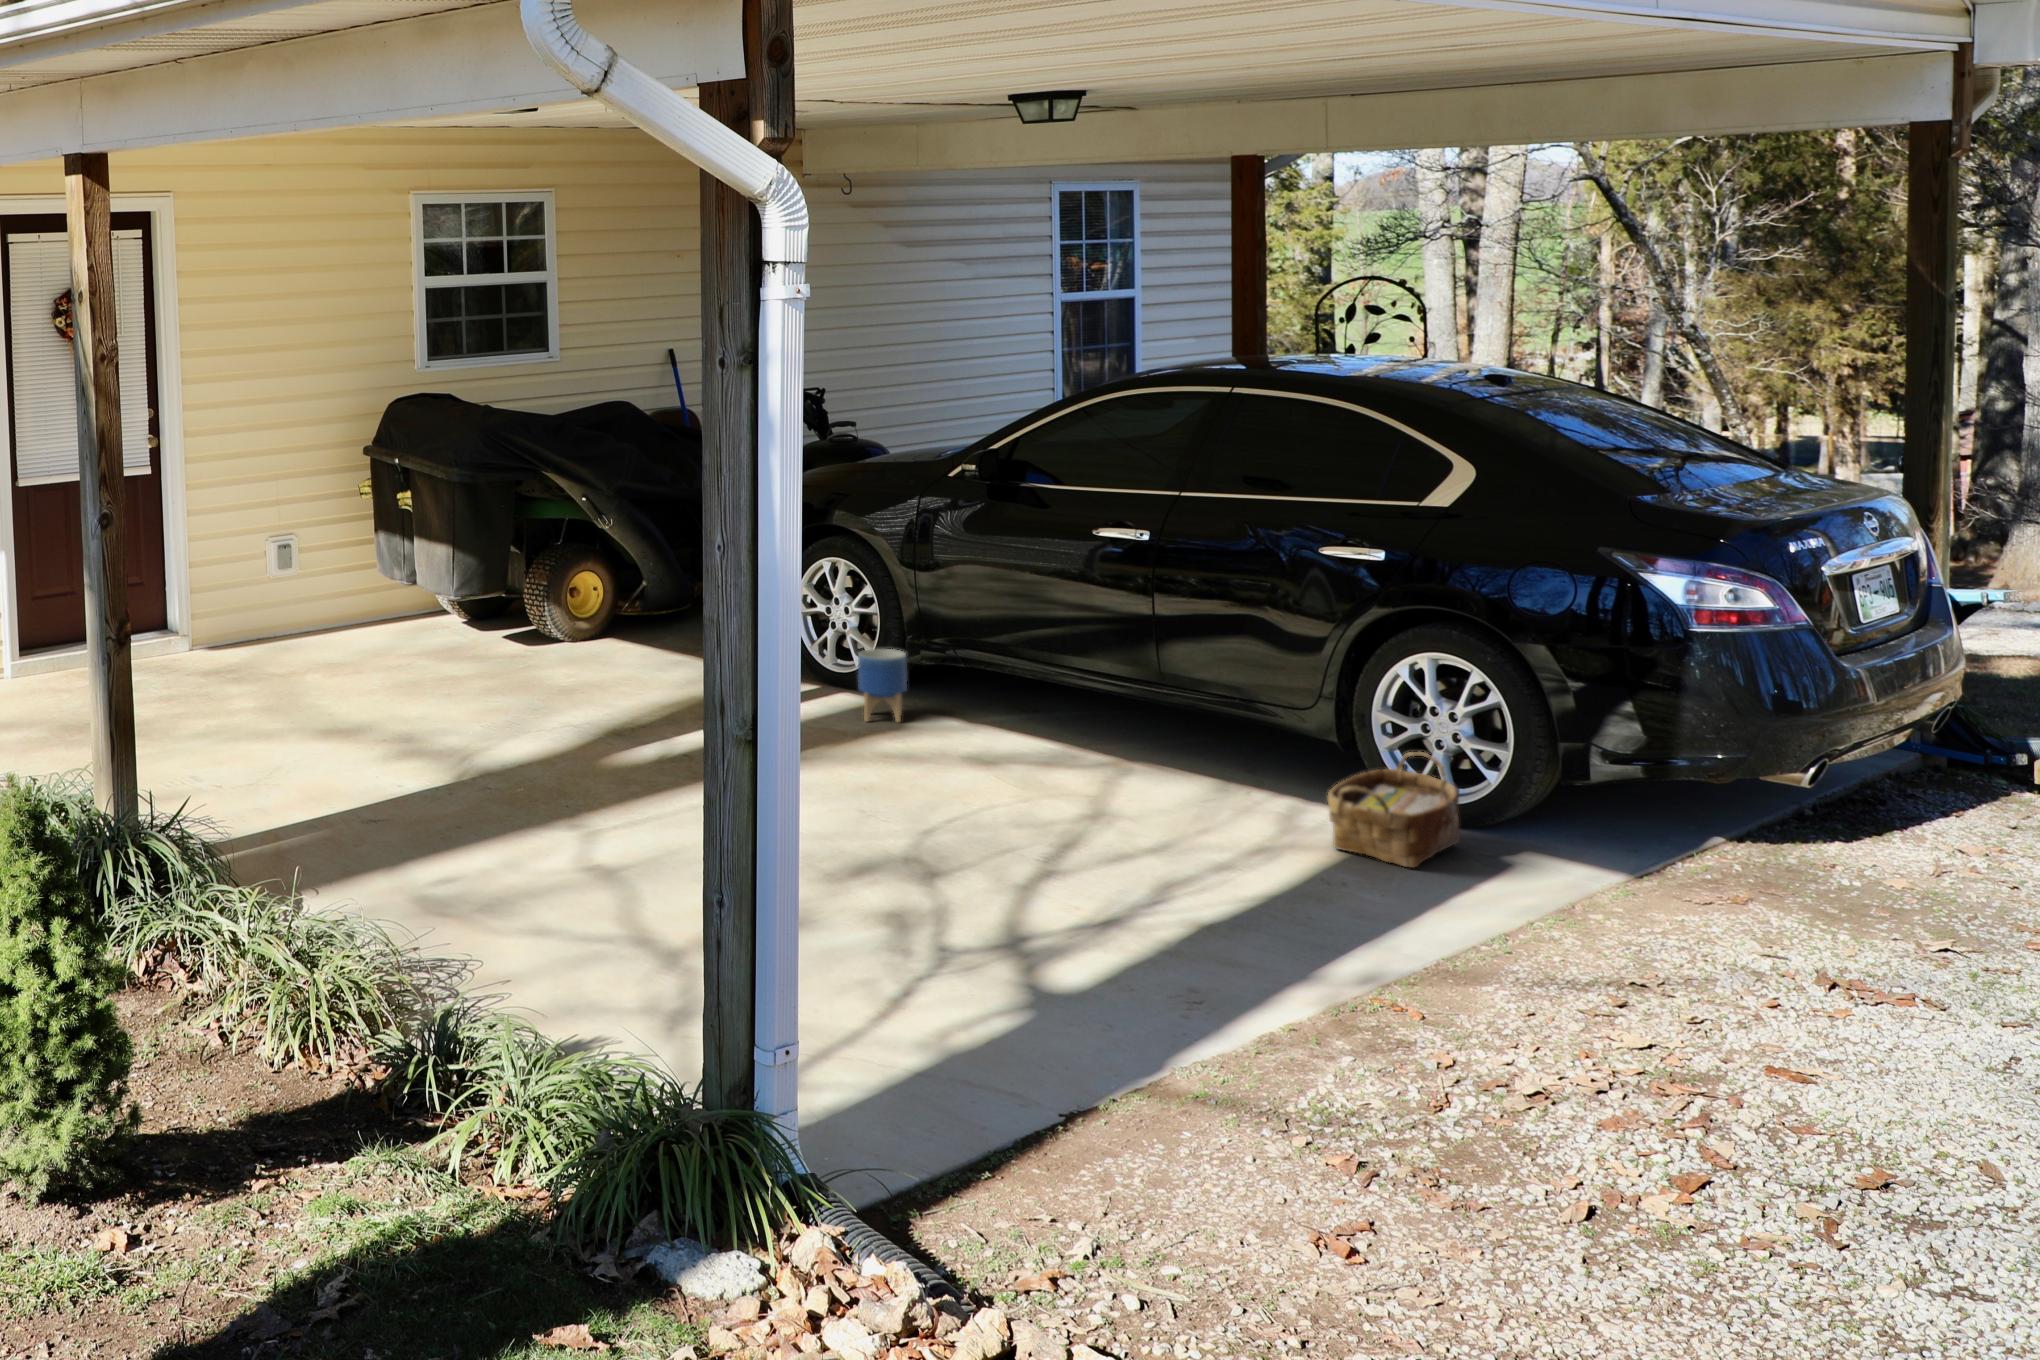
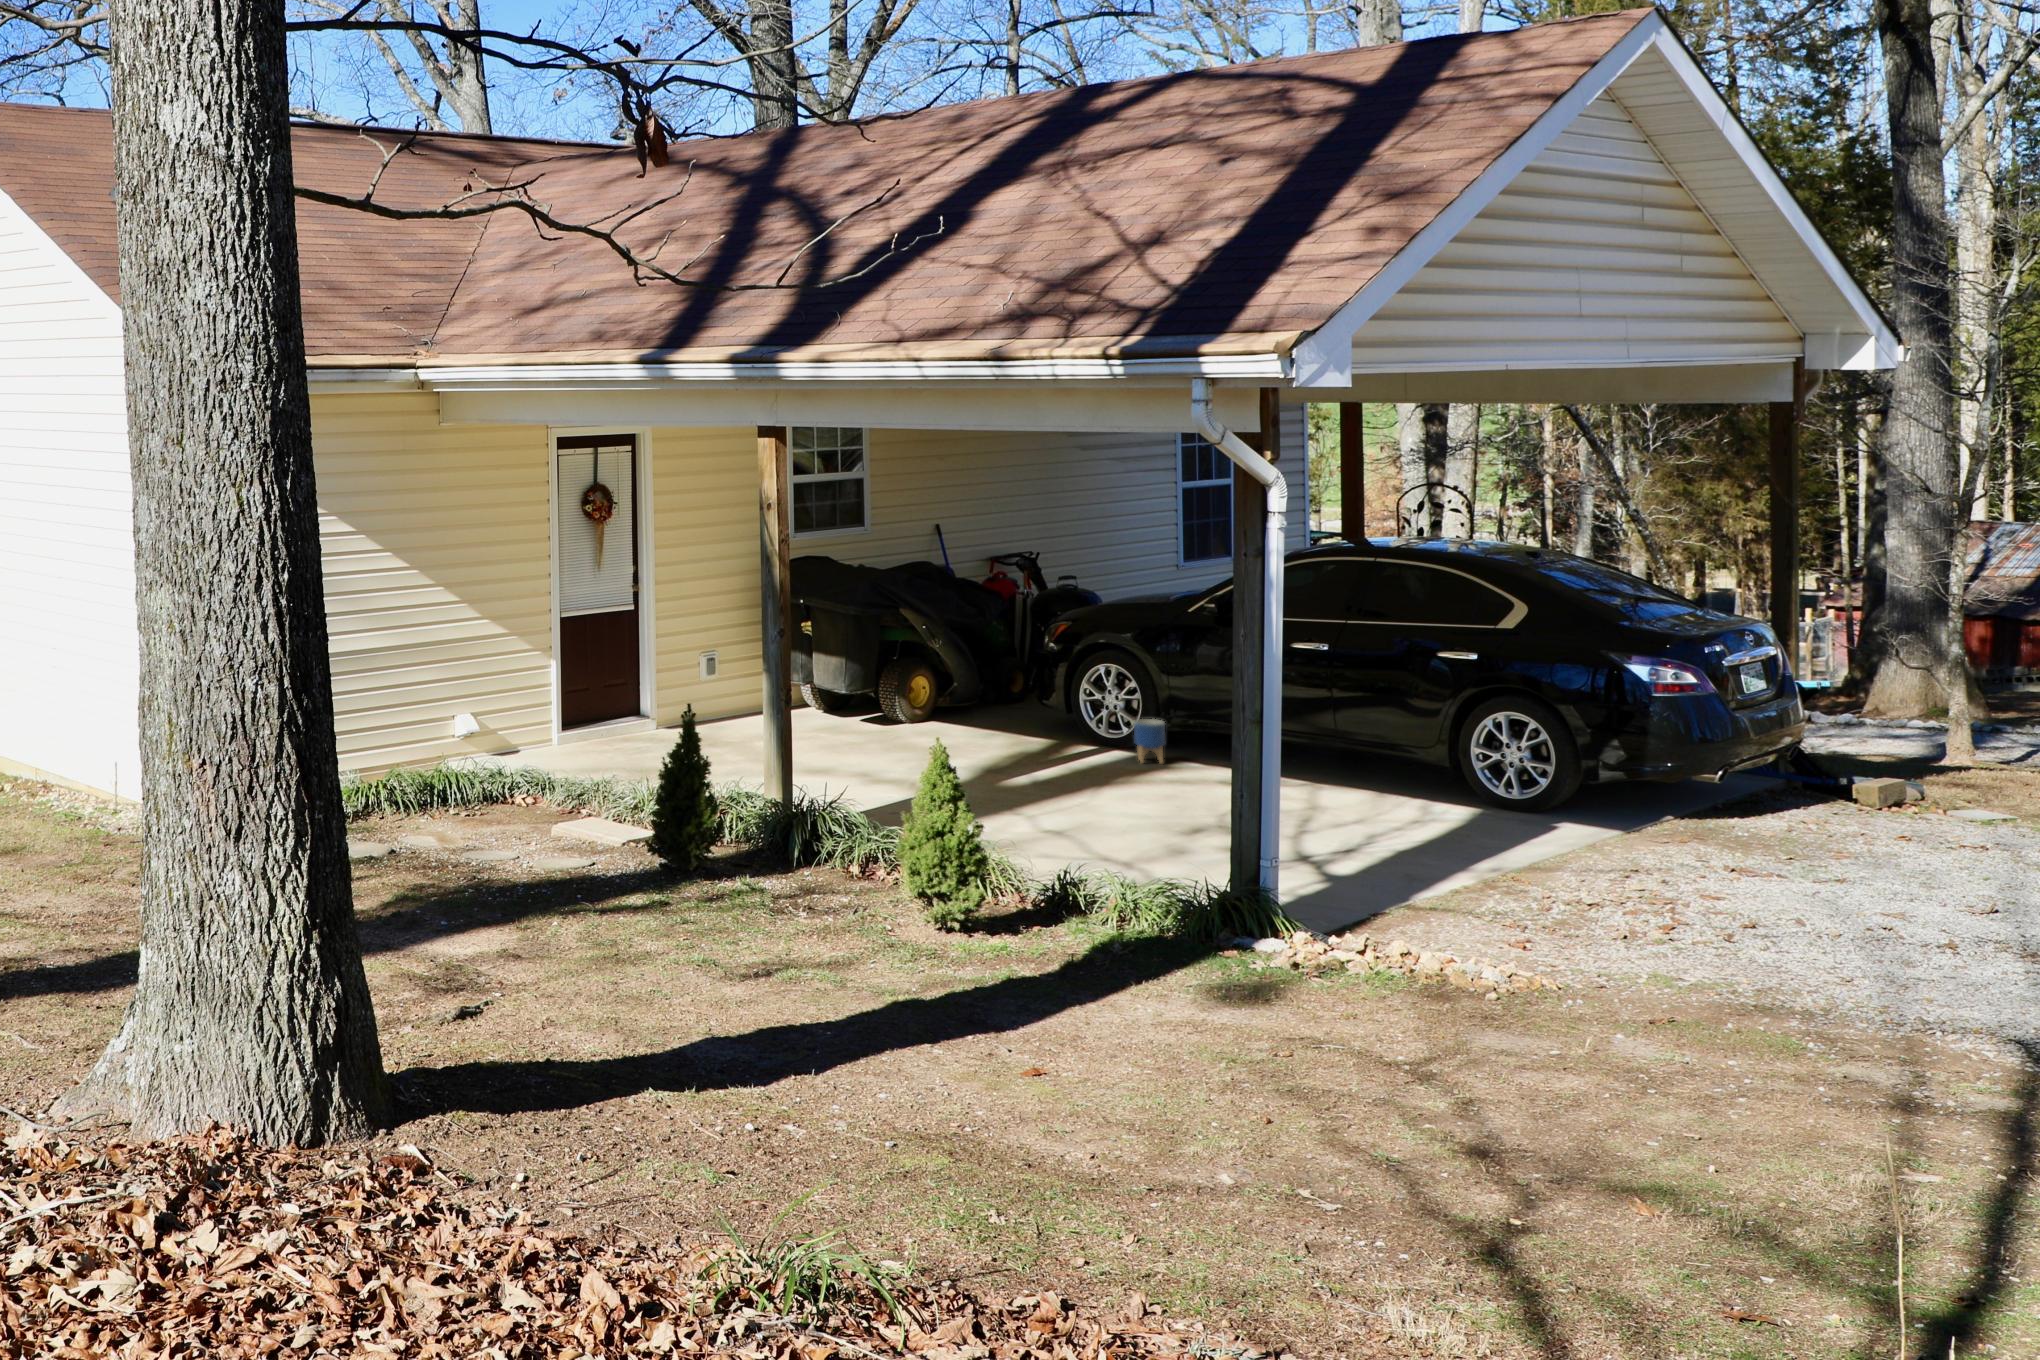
woven basket: present [1327,752,1460,867] -> none [1451,769,1527,831]

